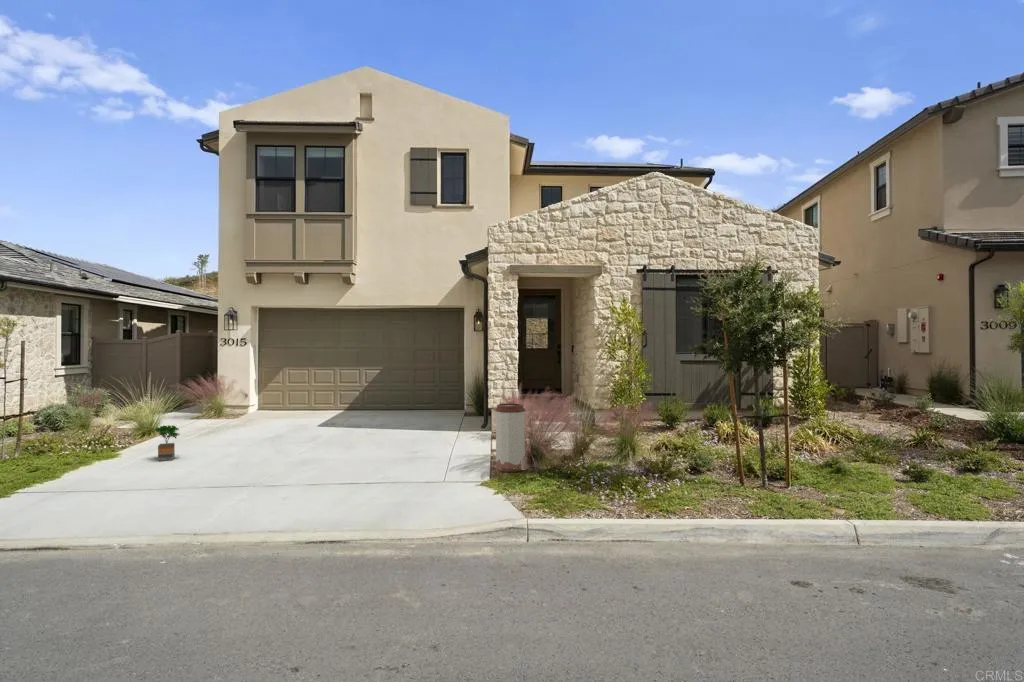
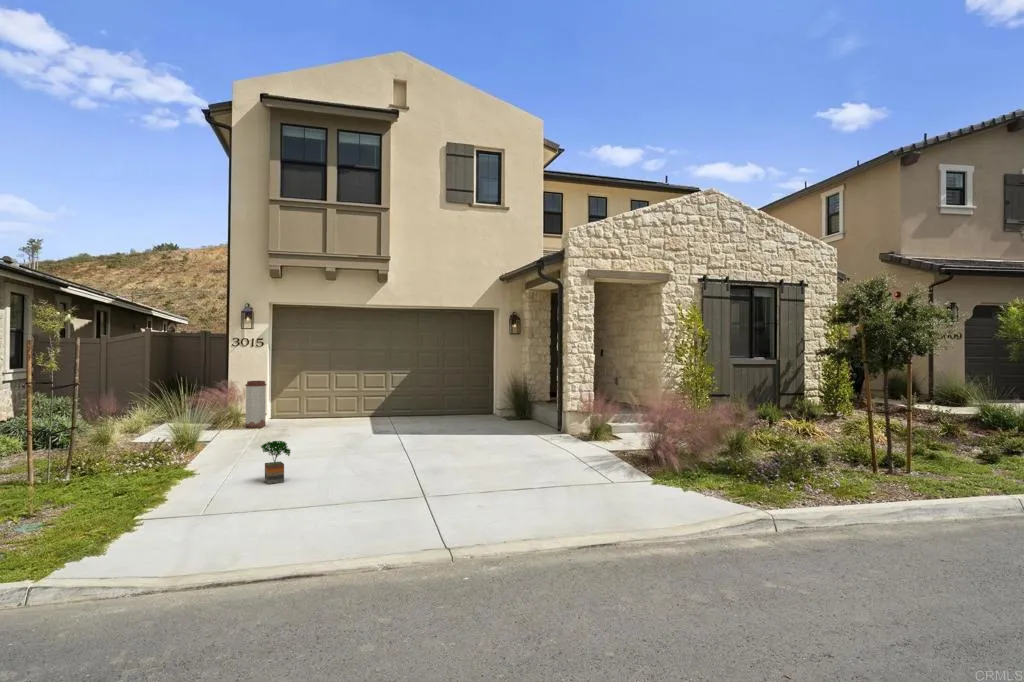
trash can: present [495,403,525,472] -> present [245,381,266,428]

